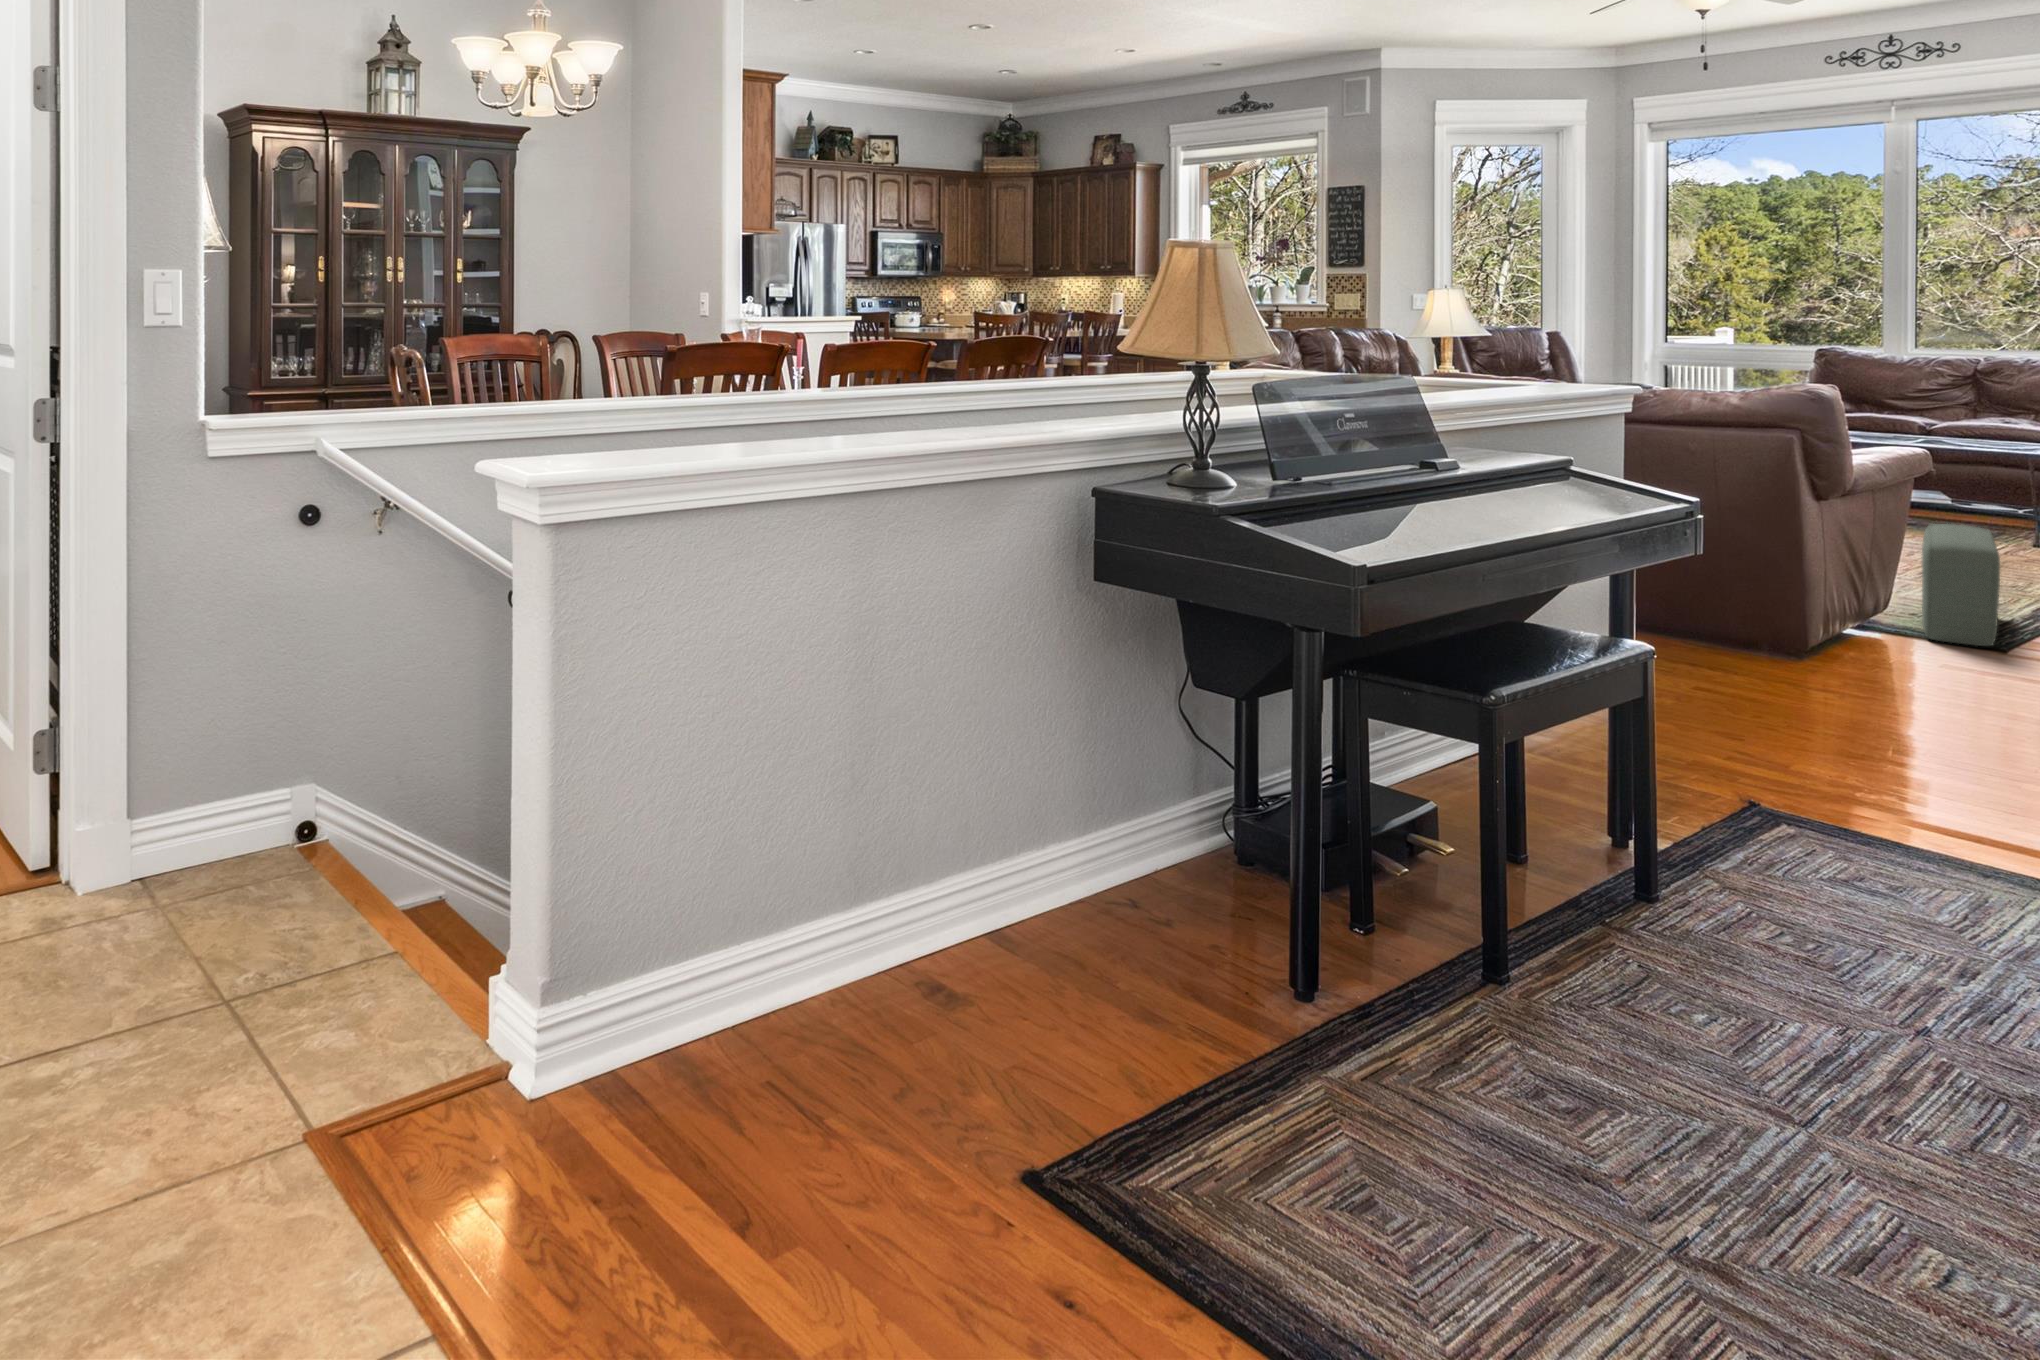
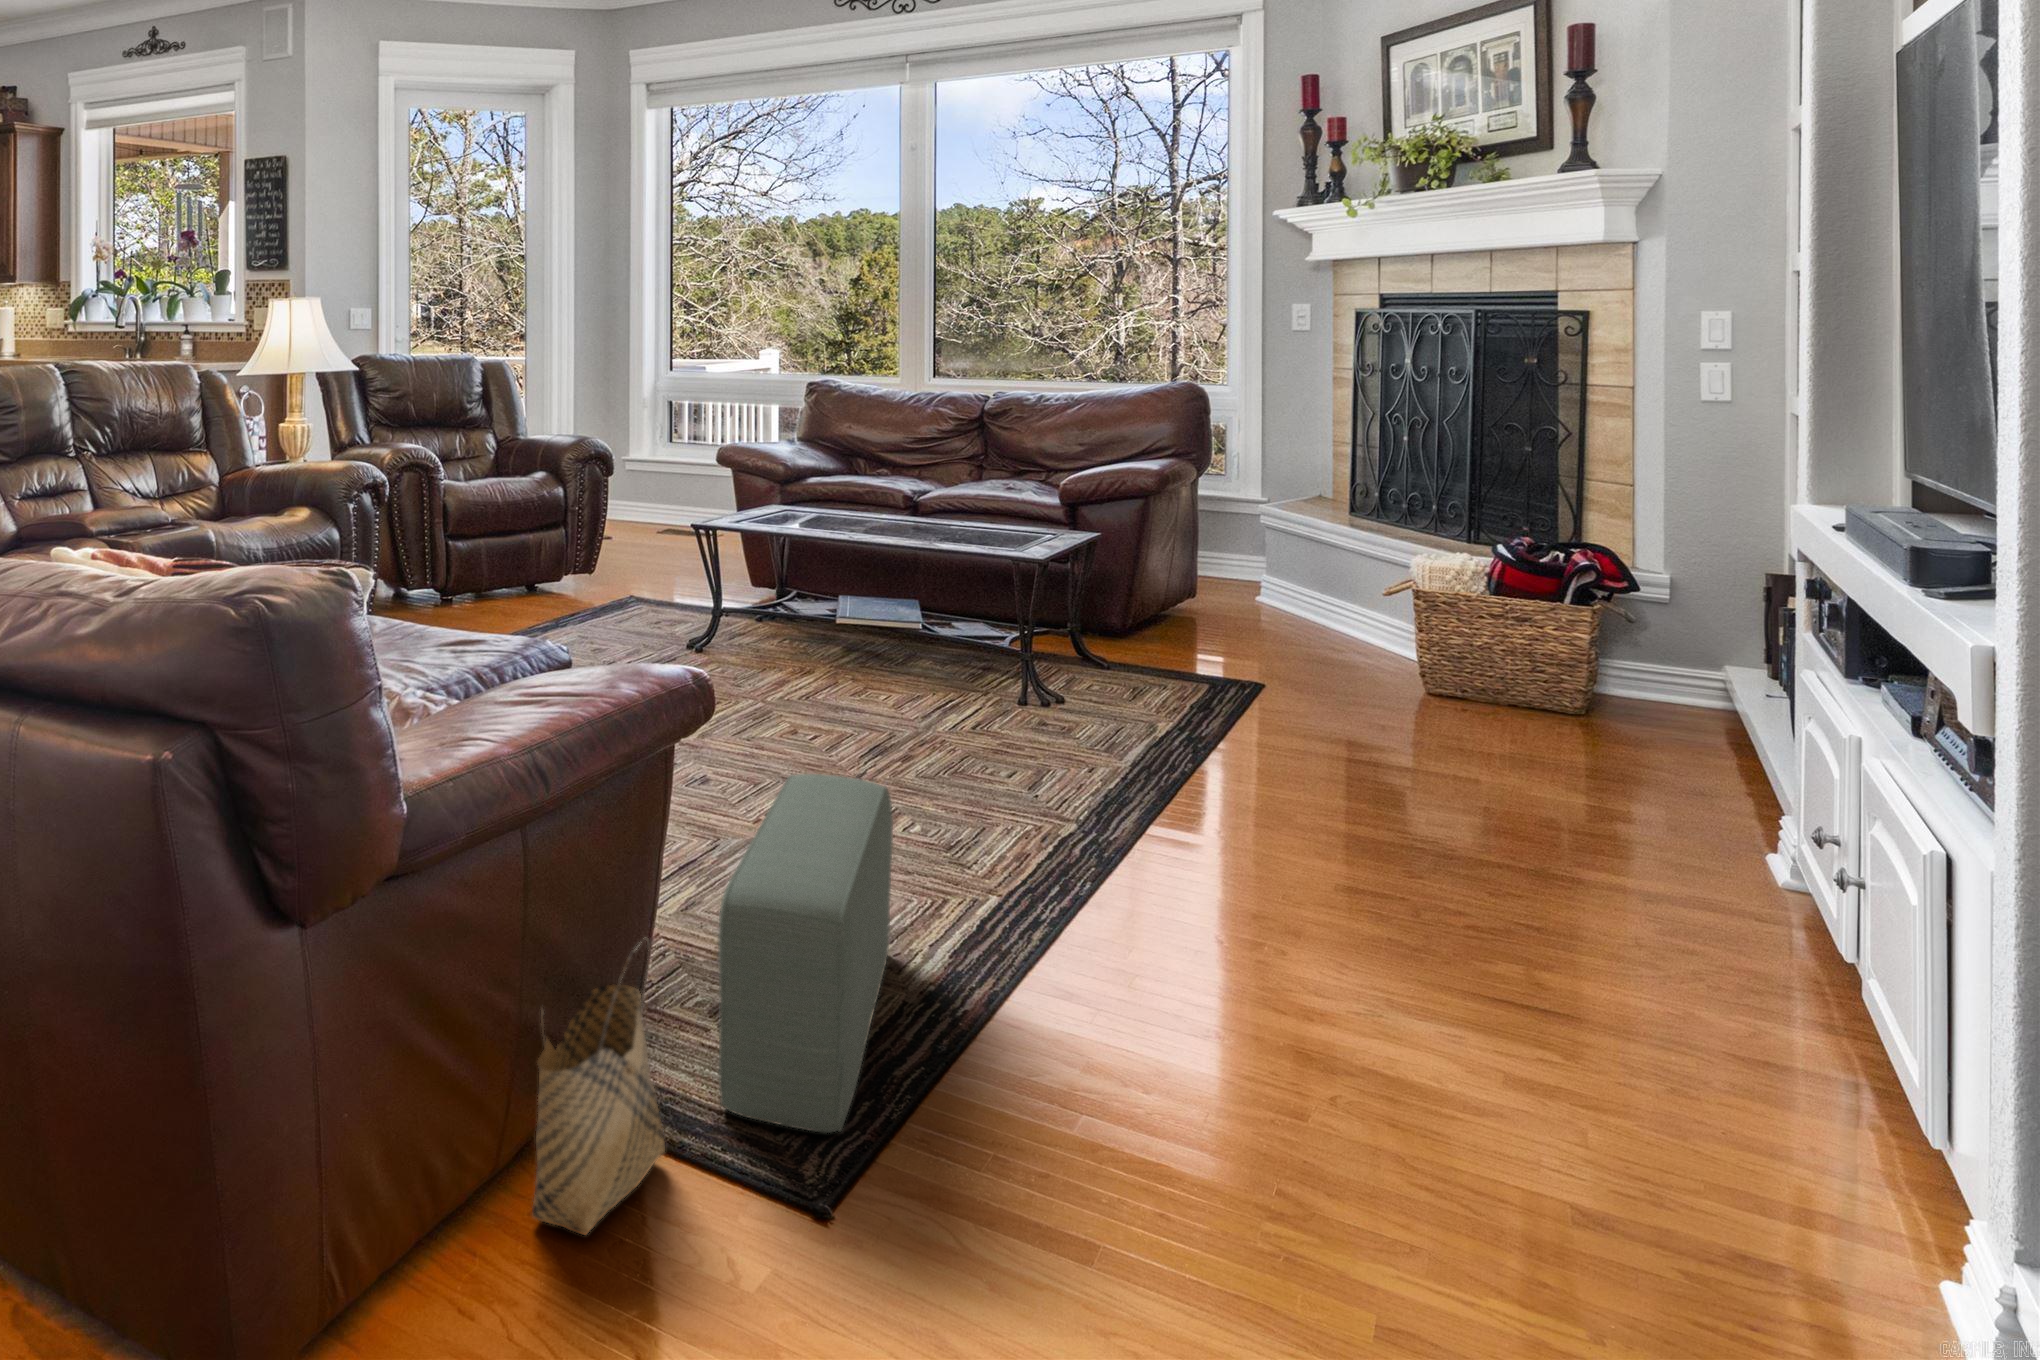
woven basket: none [1854,541,1910,652] -> present [532,939,665,1235]

